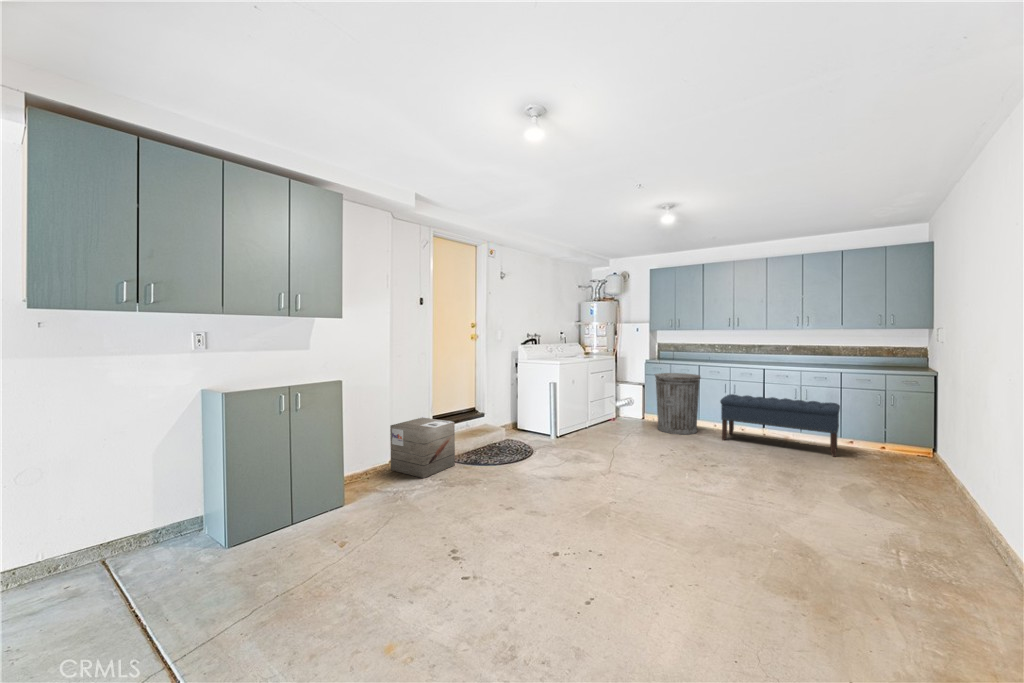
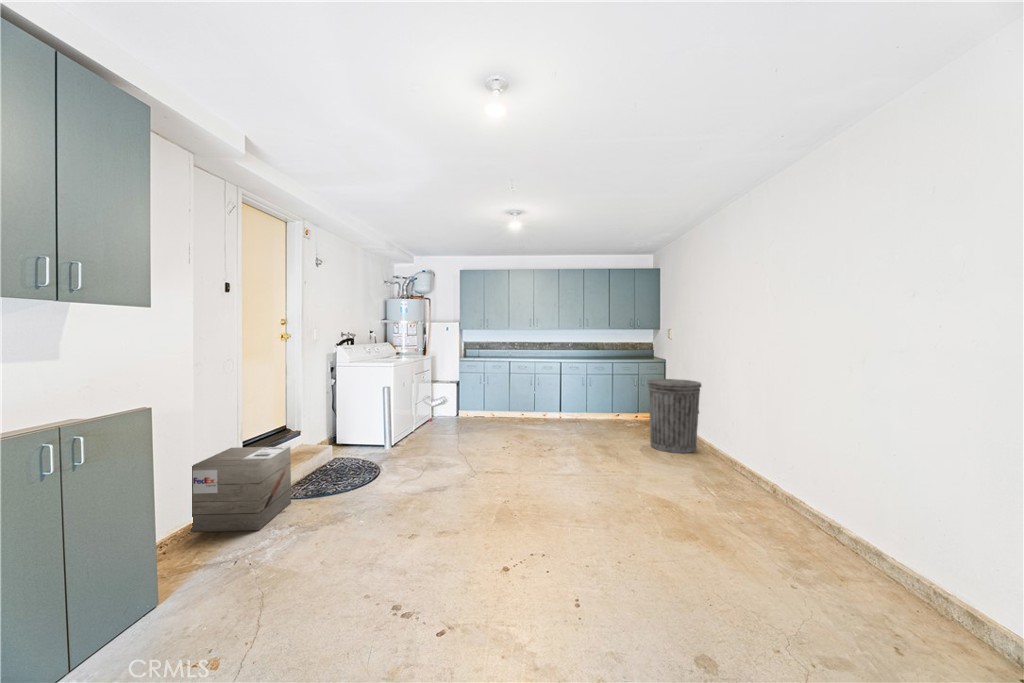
trash can: present [655,373,701,434] -> present [647,378,701,453]
bench: present [720,394,840,457] -> none [534,385,616,427]

